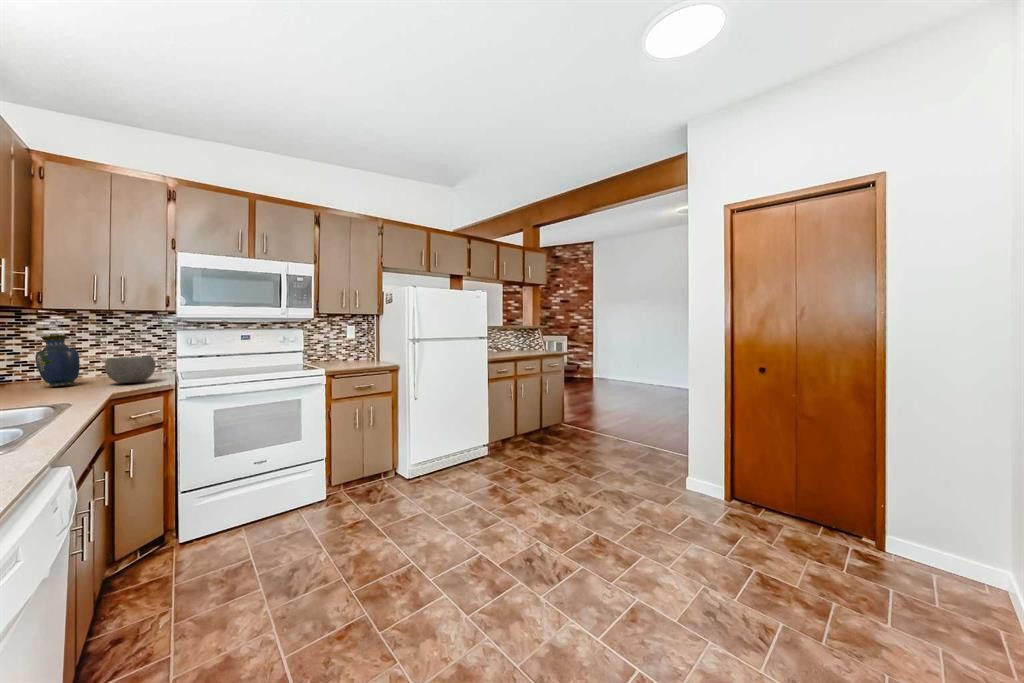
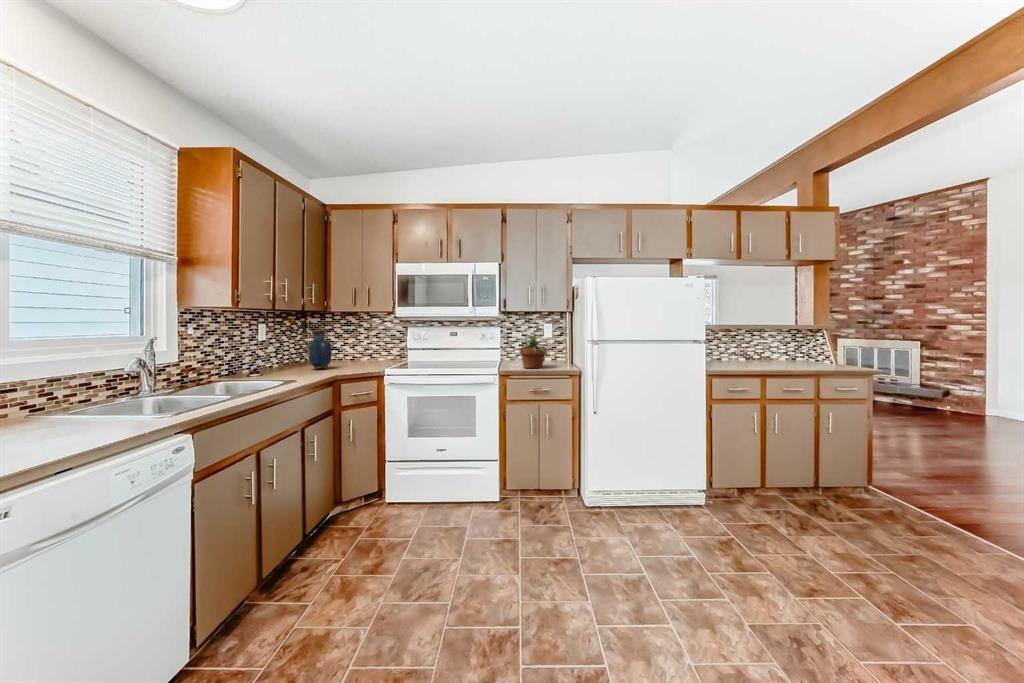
potted plant: none [335,333,369,367] -> present [519,334,548,368]
bowl: present [105,357,156,383] -> none [338,349,371,370]

